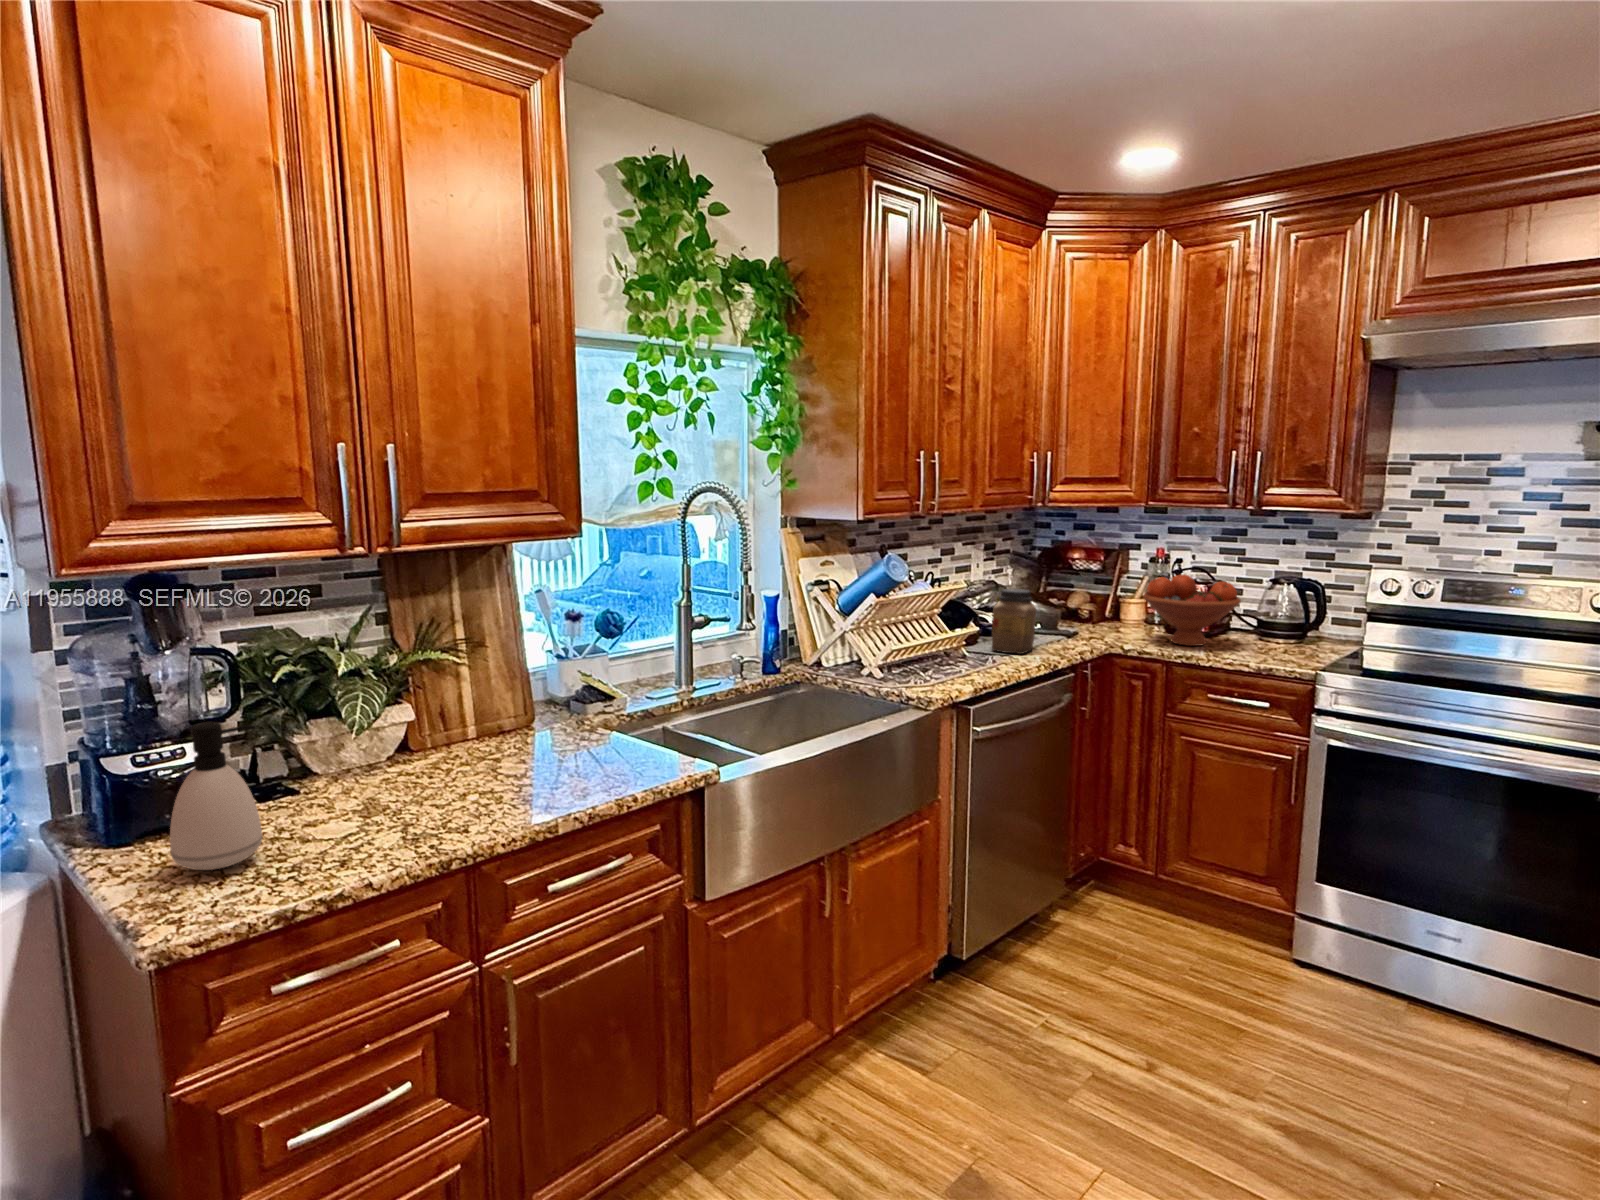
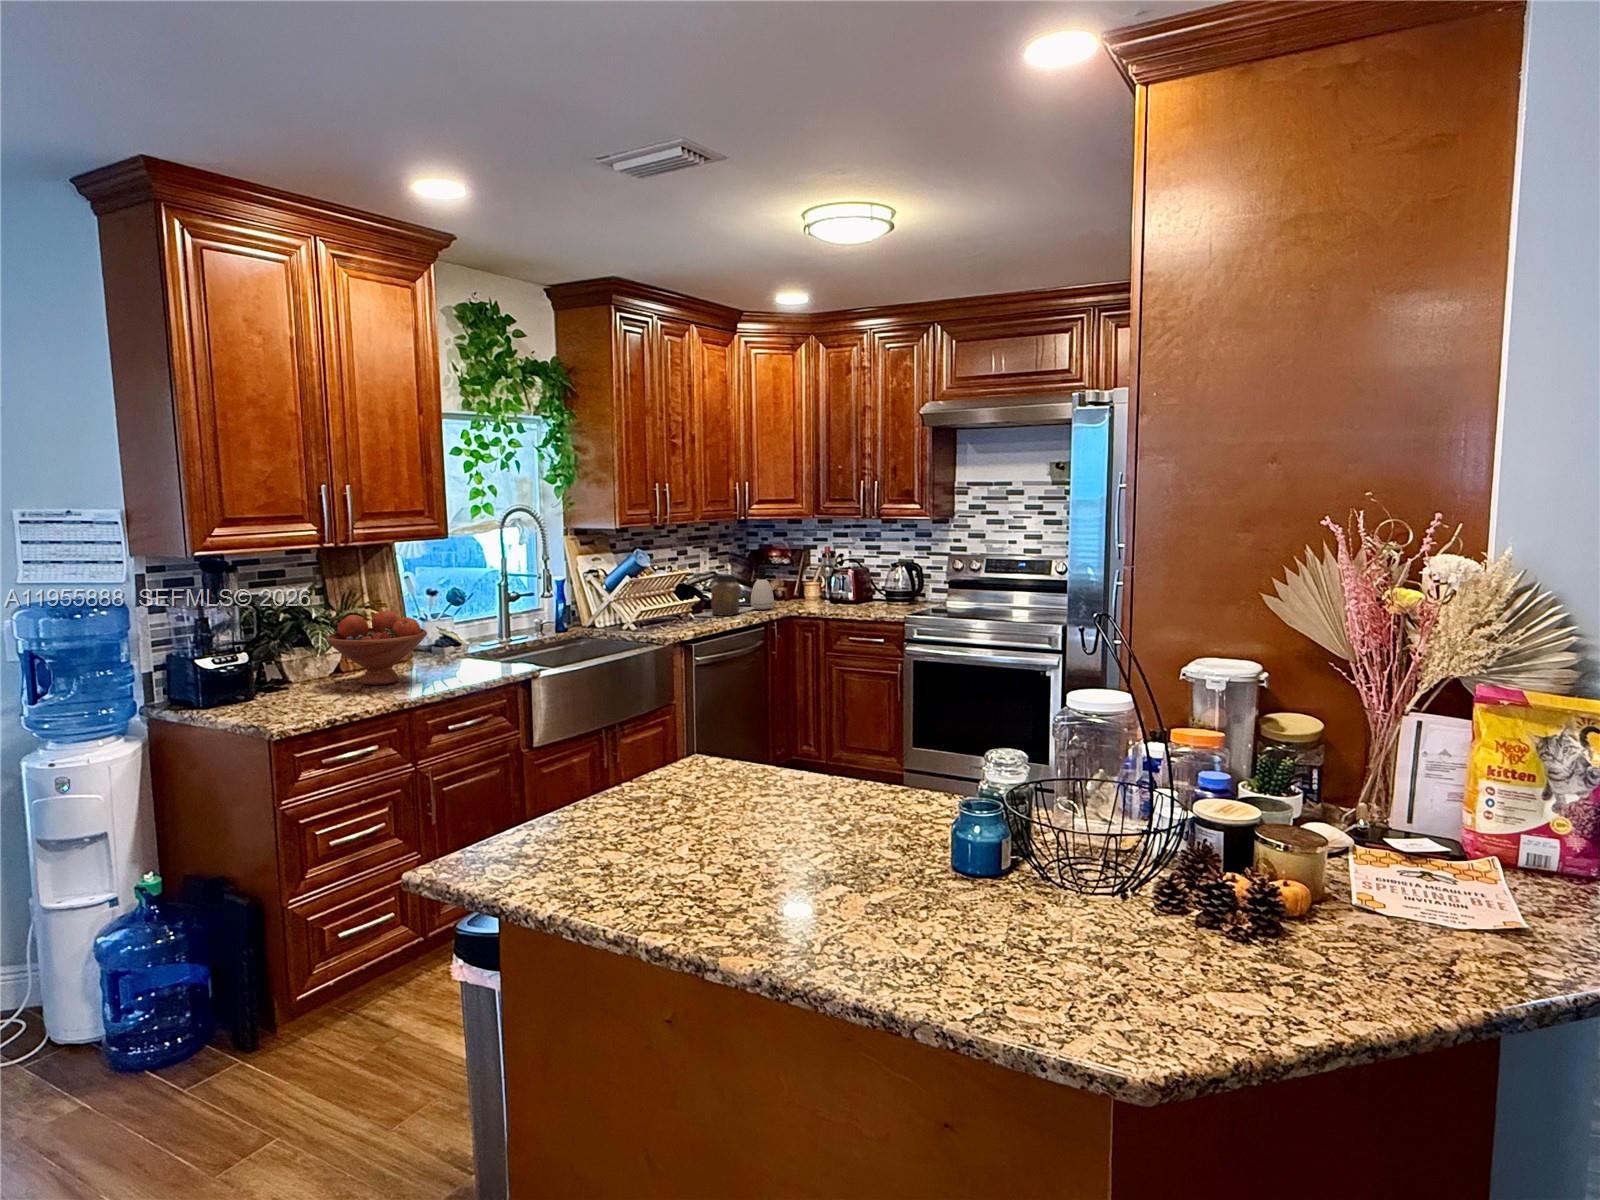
fruit bowl: present [1143,574,1241,646] -> present [326,611,427,685]
soap dispenser: present [170,722,263,870] -> present [751,566,774,610]

